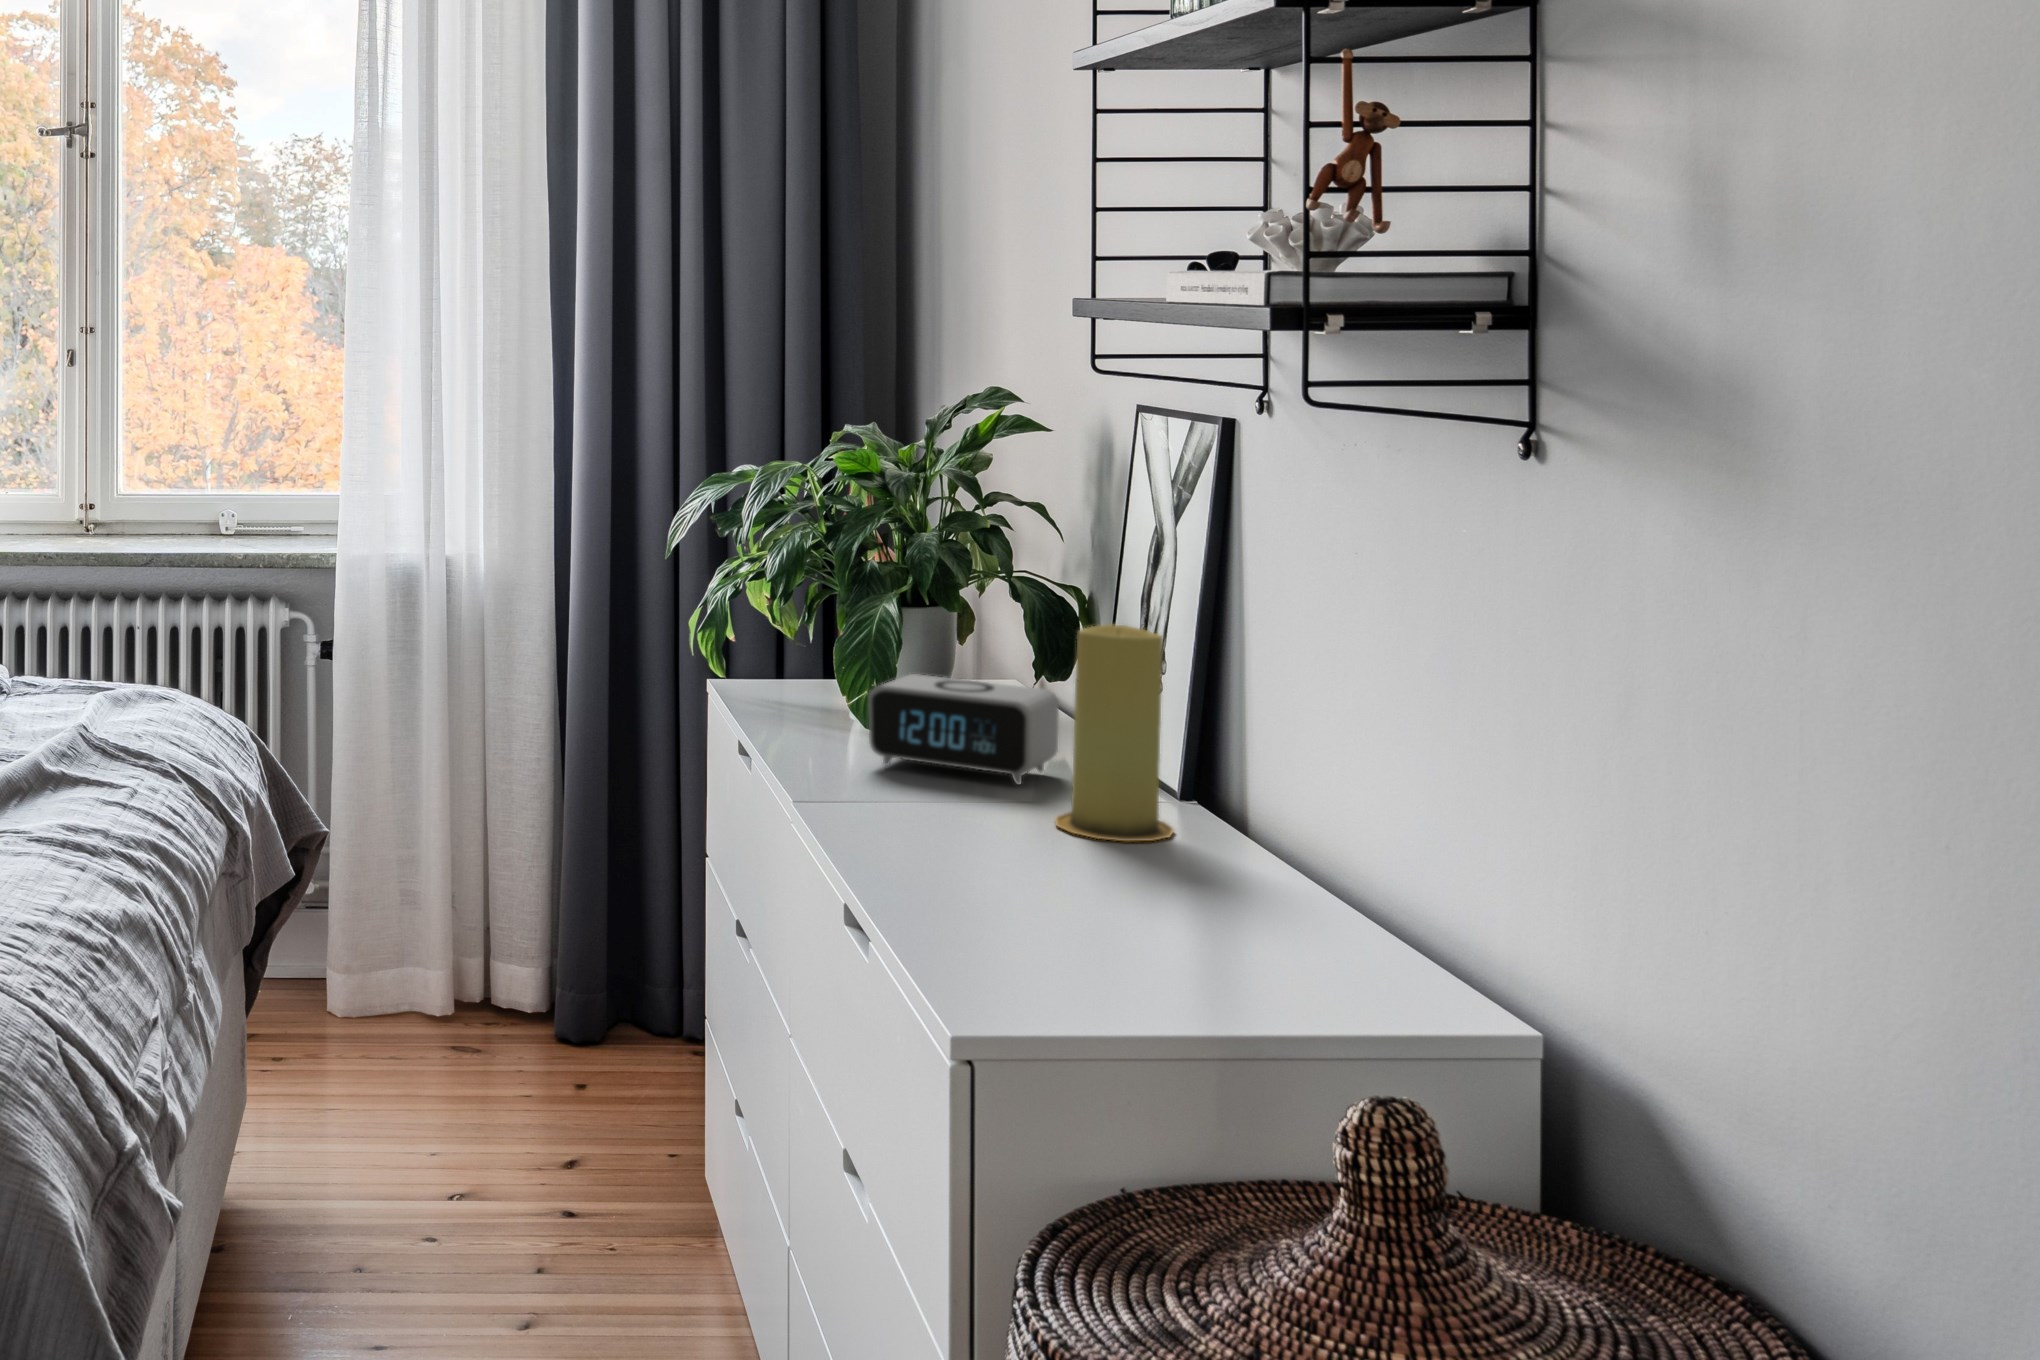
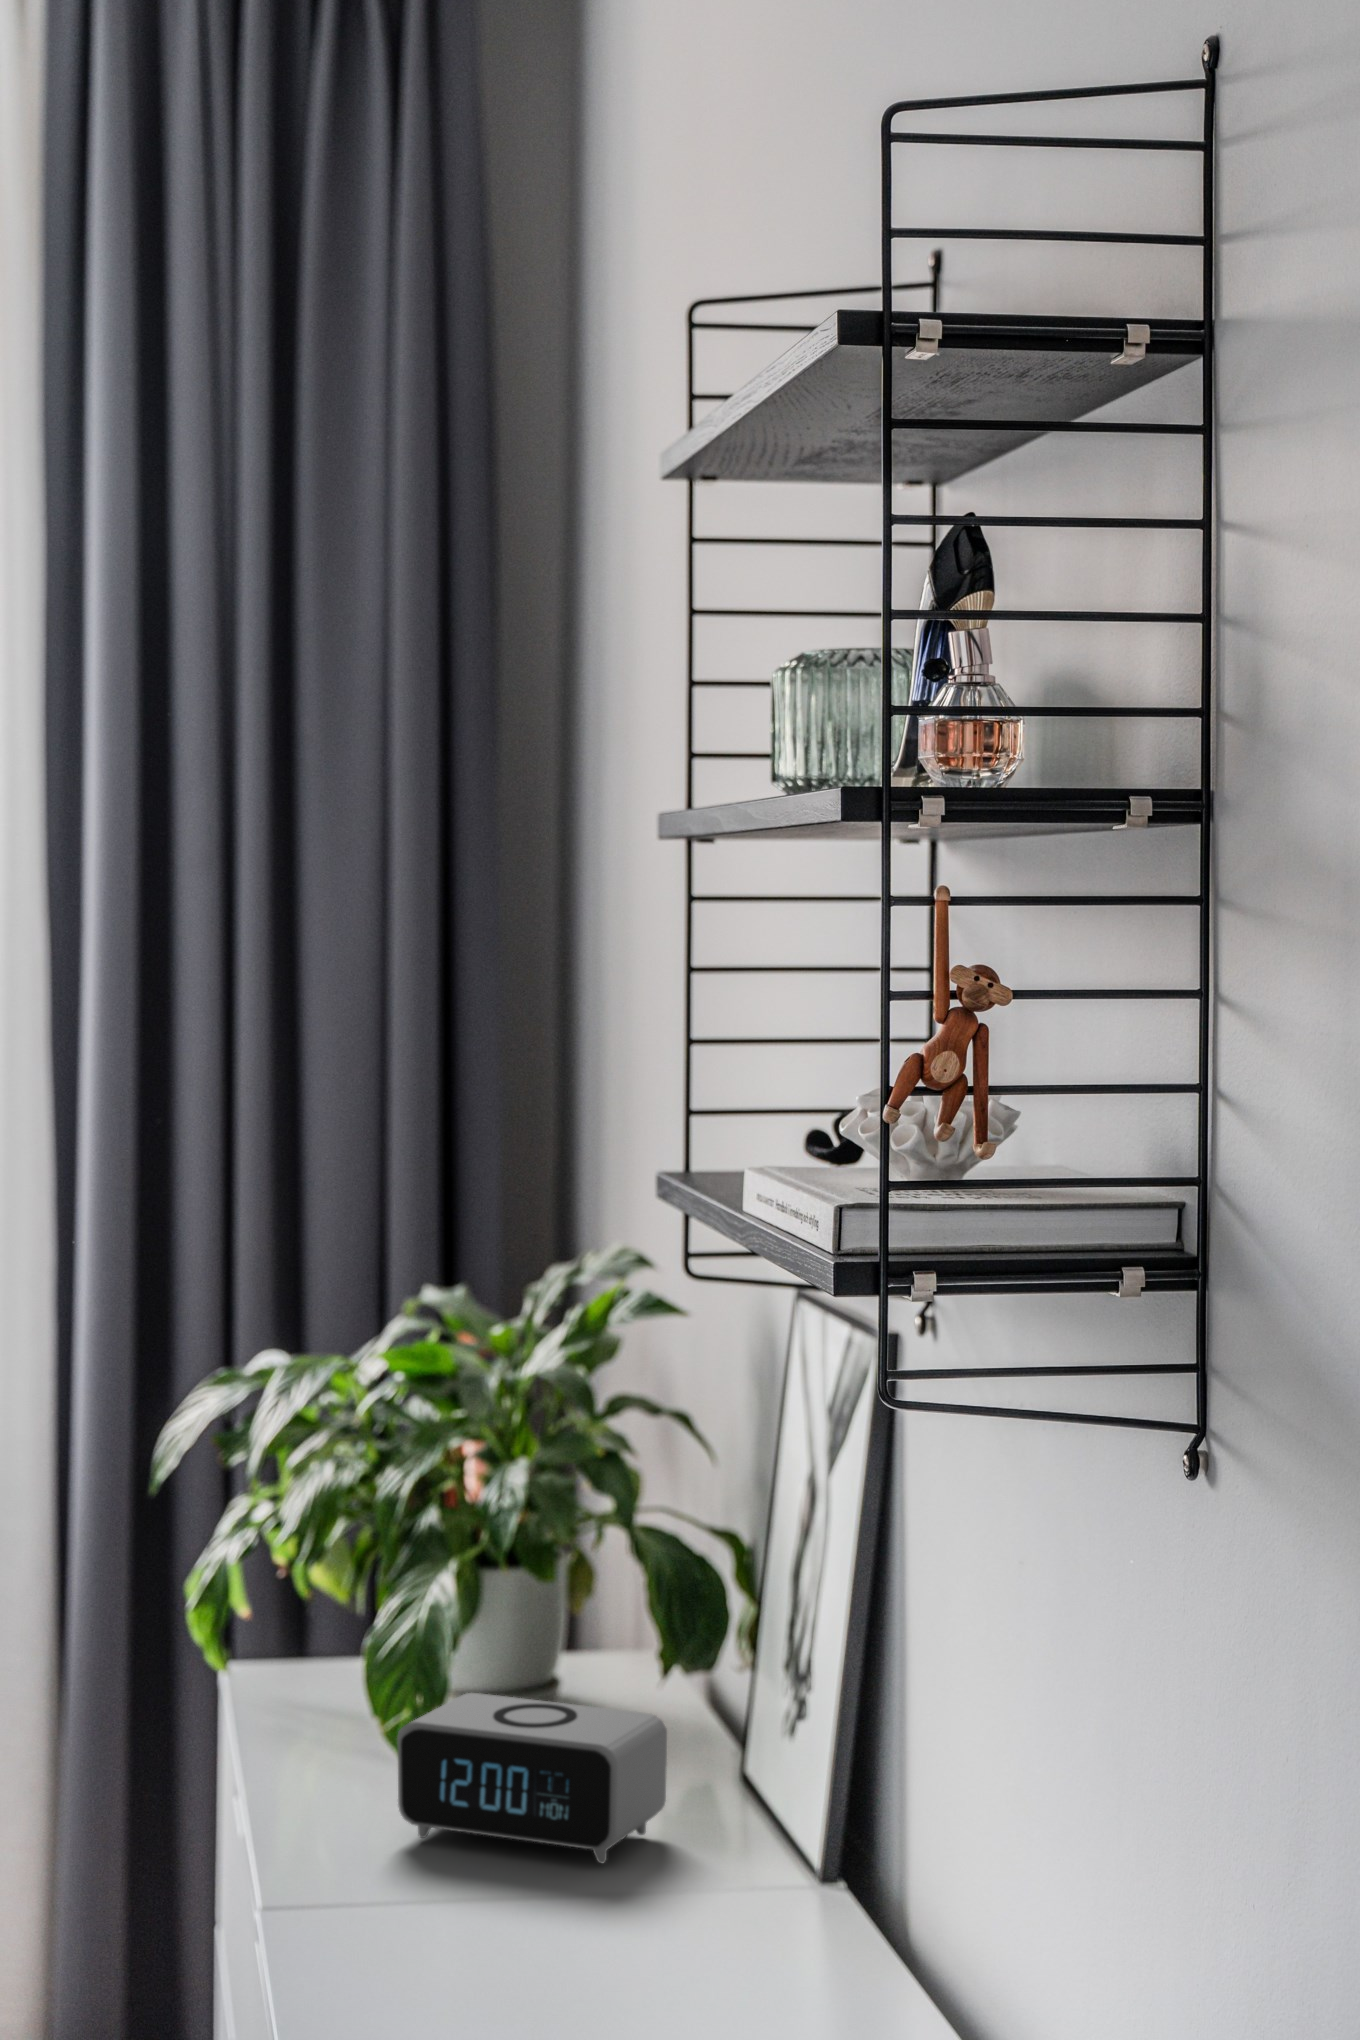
candle: present [1055,624,1174,841] -> none [630,1643,795,1971]

